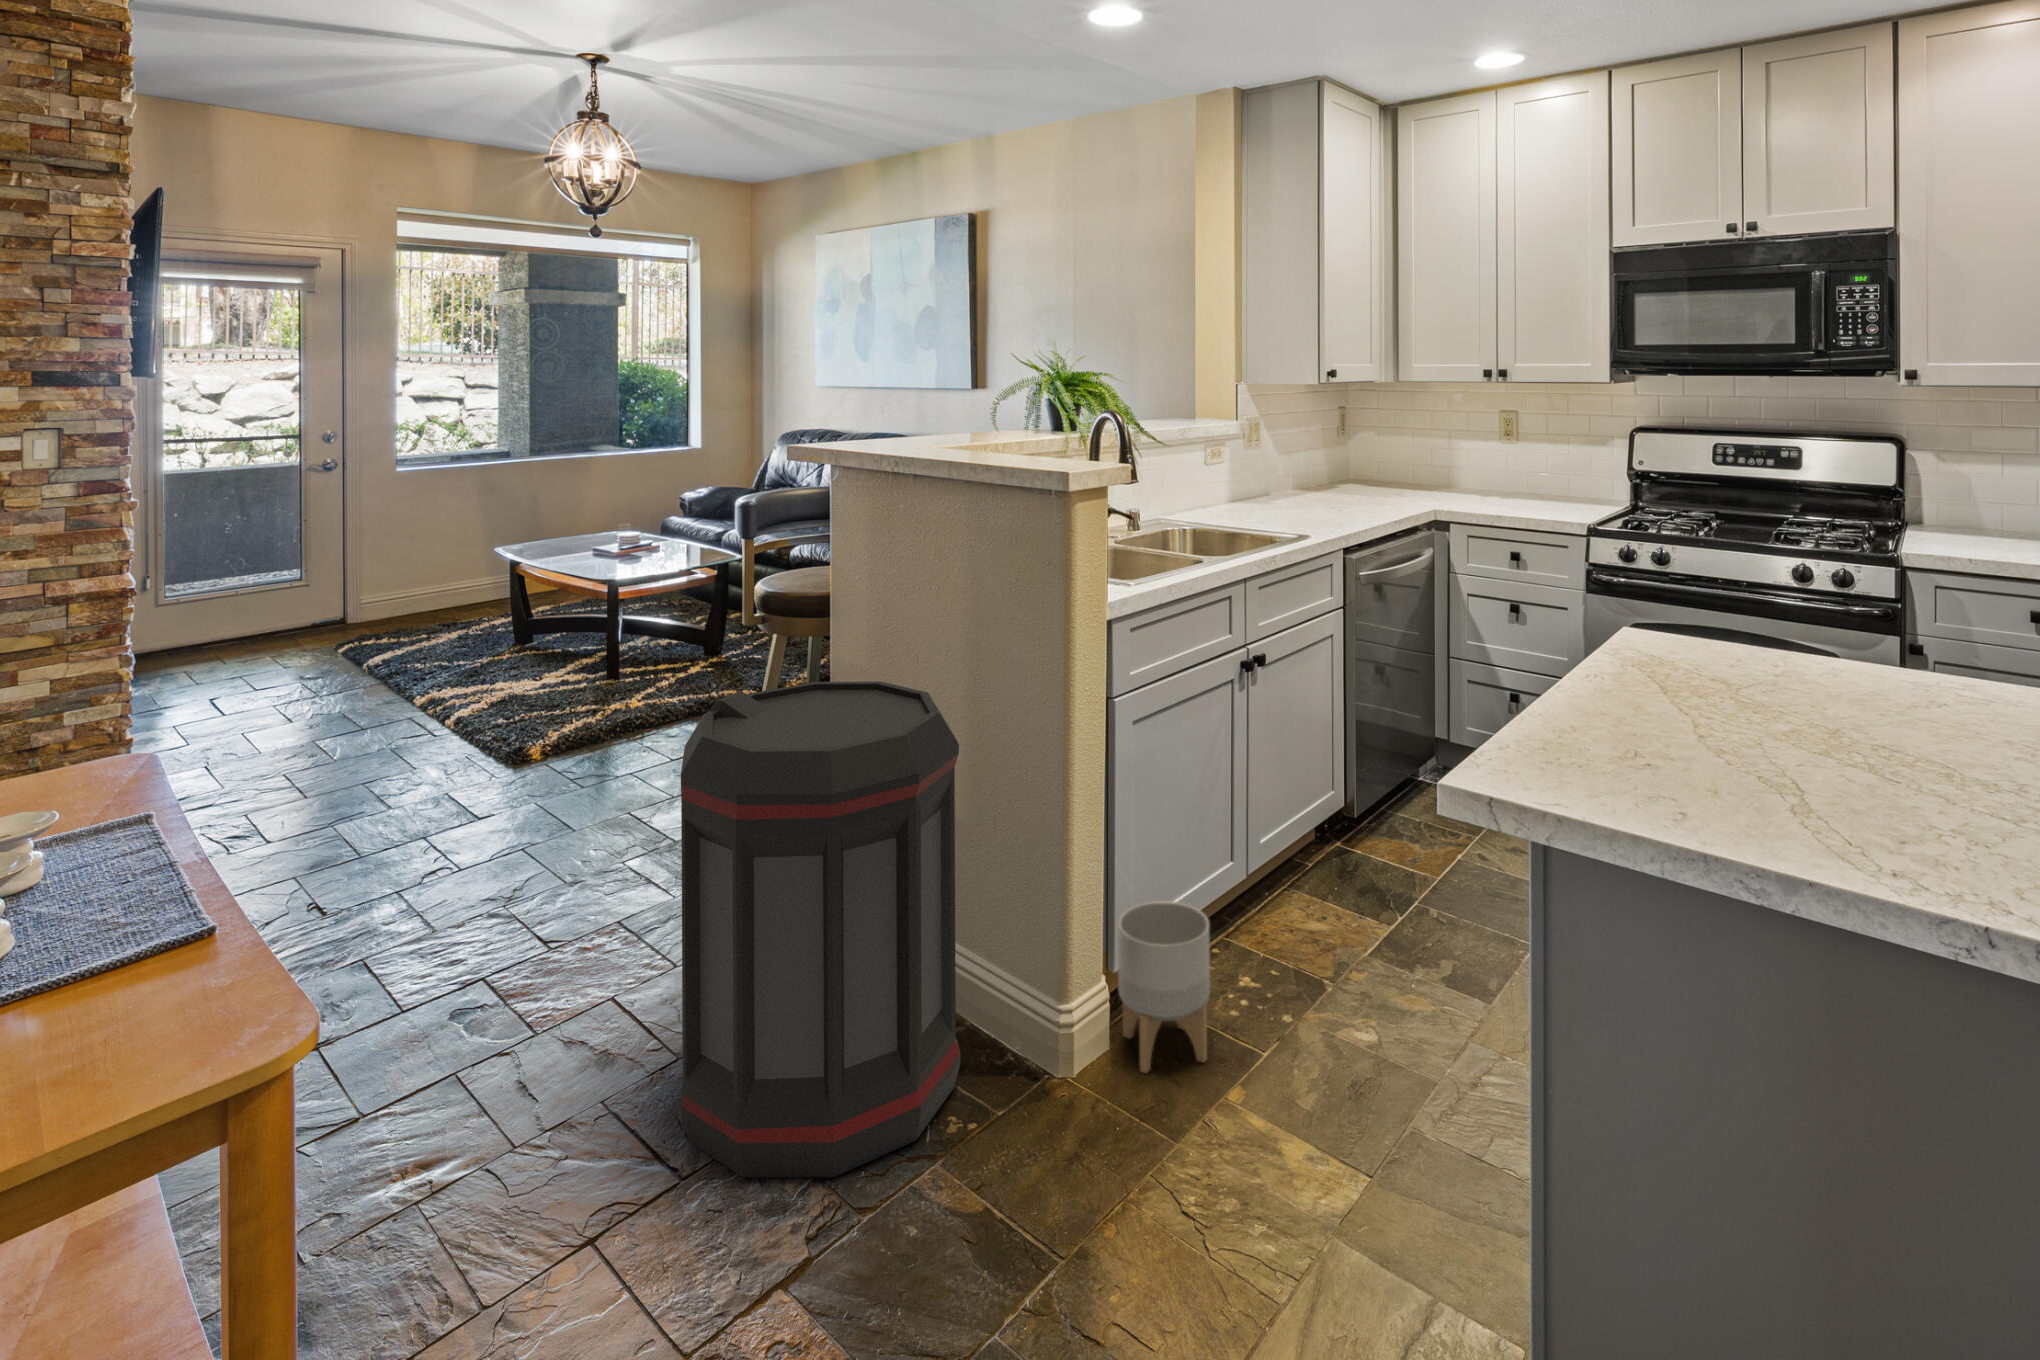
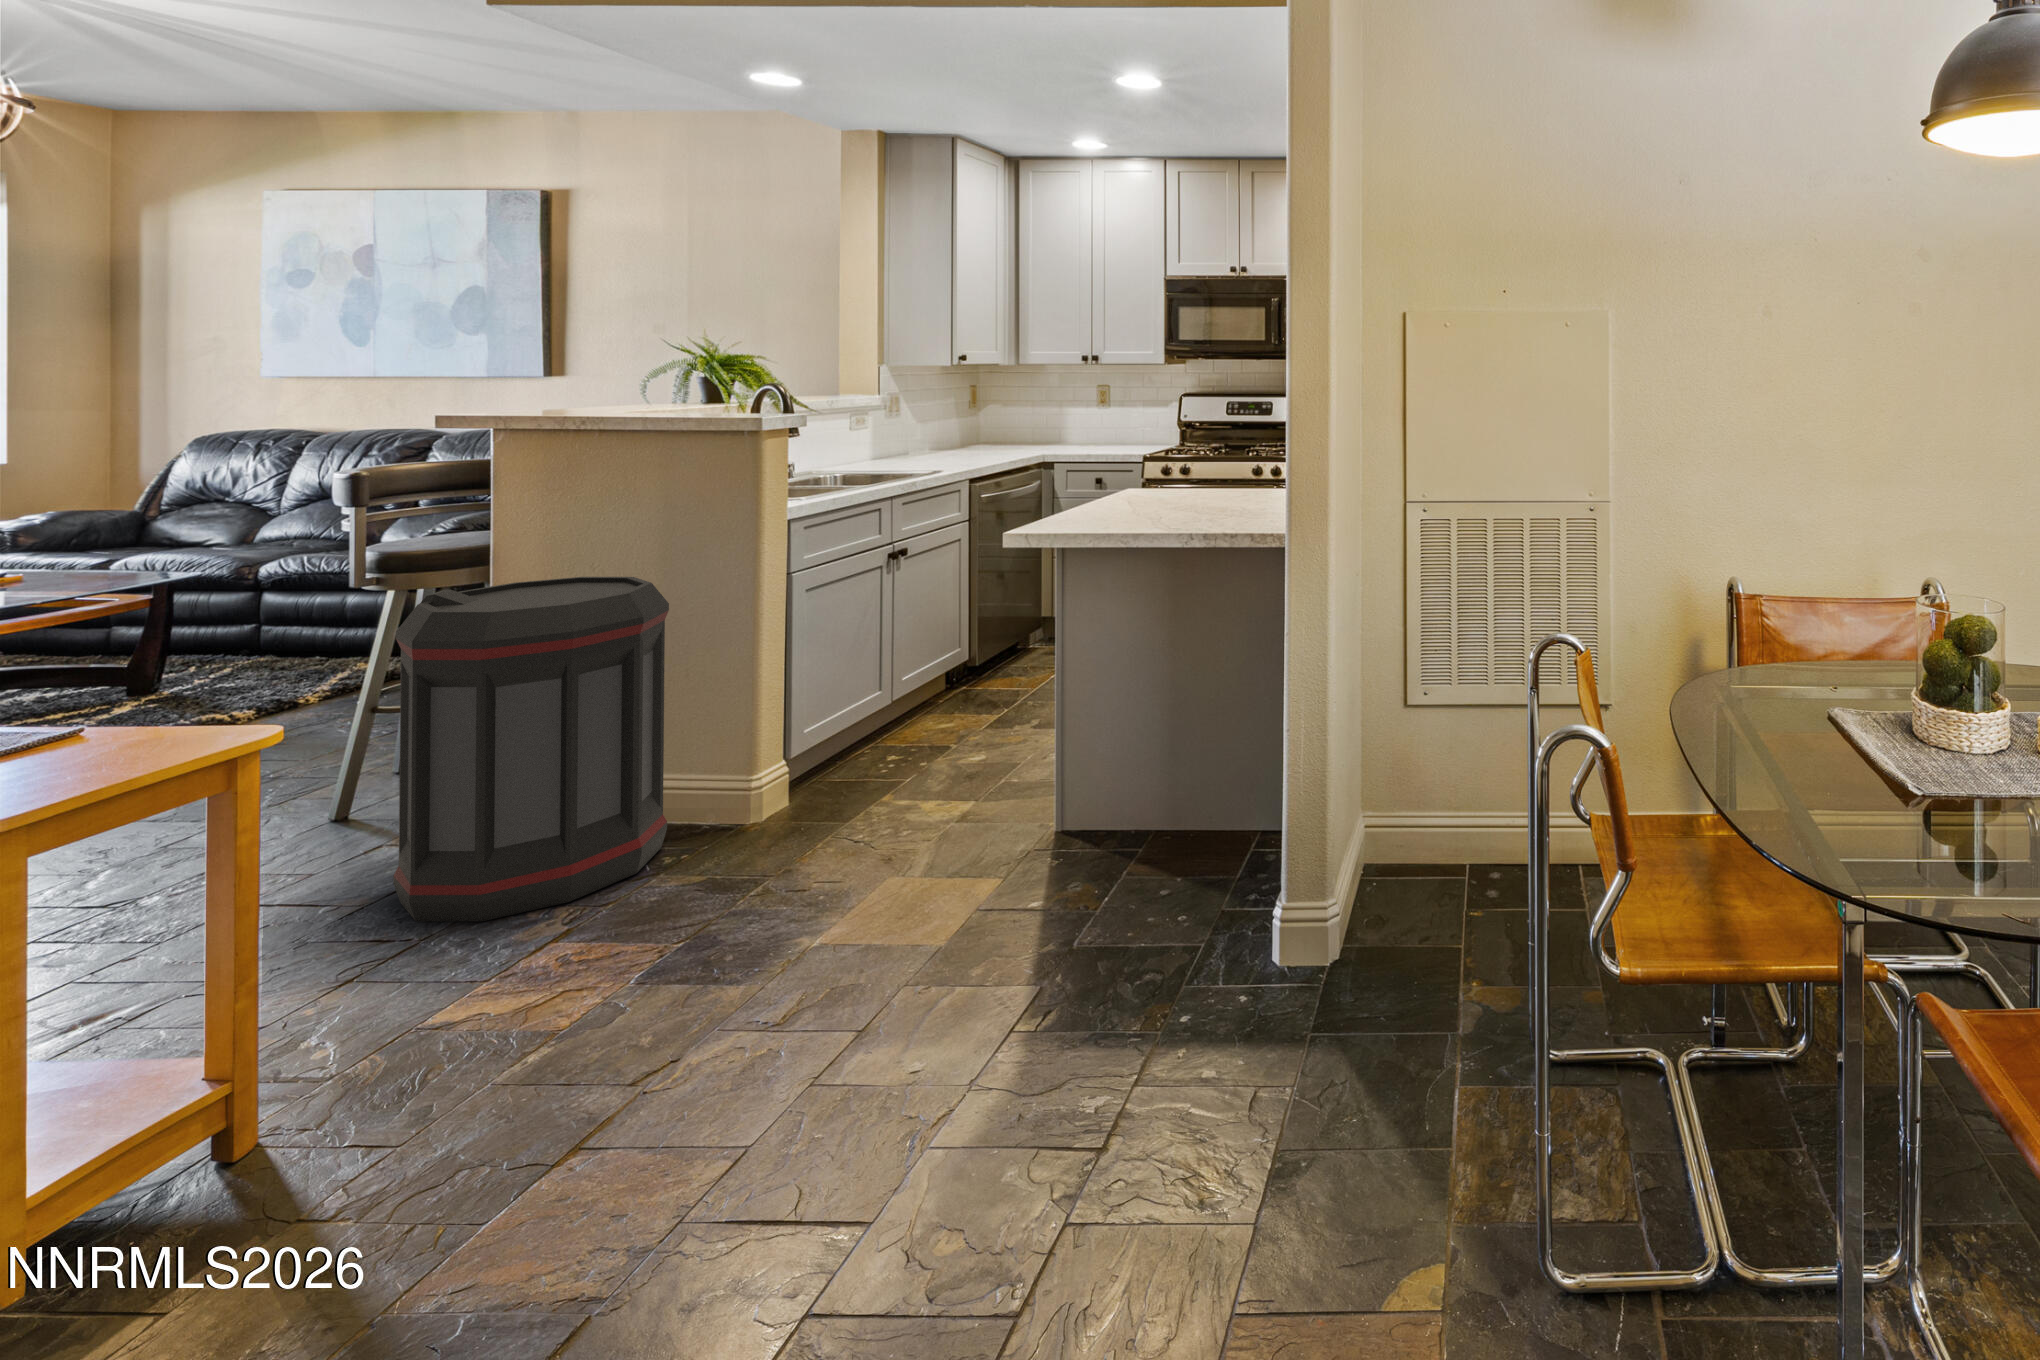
planter: present [1118,901,1210,1073] -> none [797,705,869,811]

